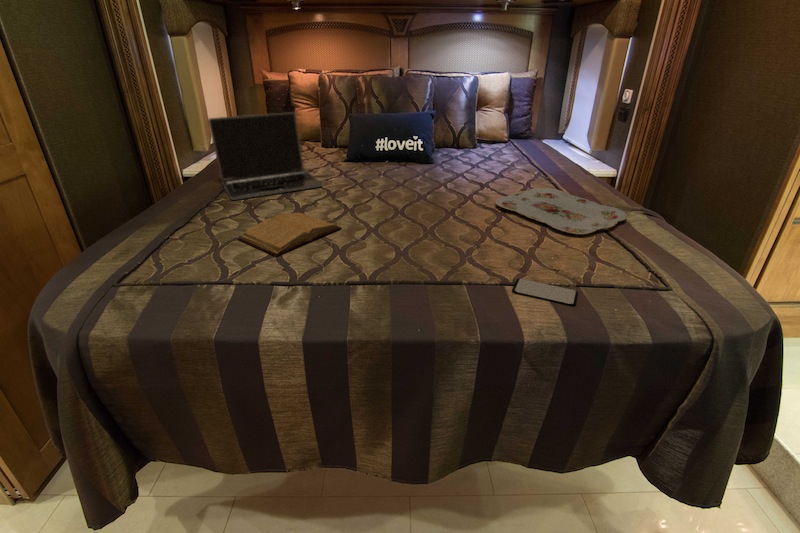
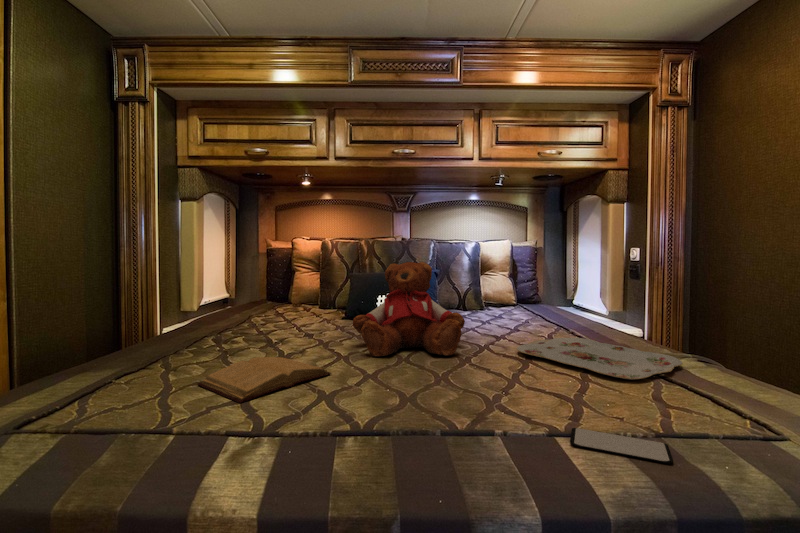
laptop: present [208,112,322,200] -> none [200,264,314,348]
teddy bear: none [355,118,453,209] -> present [353,262,465,356]

